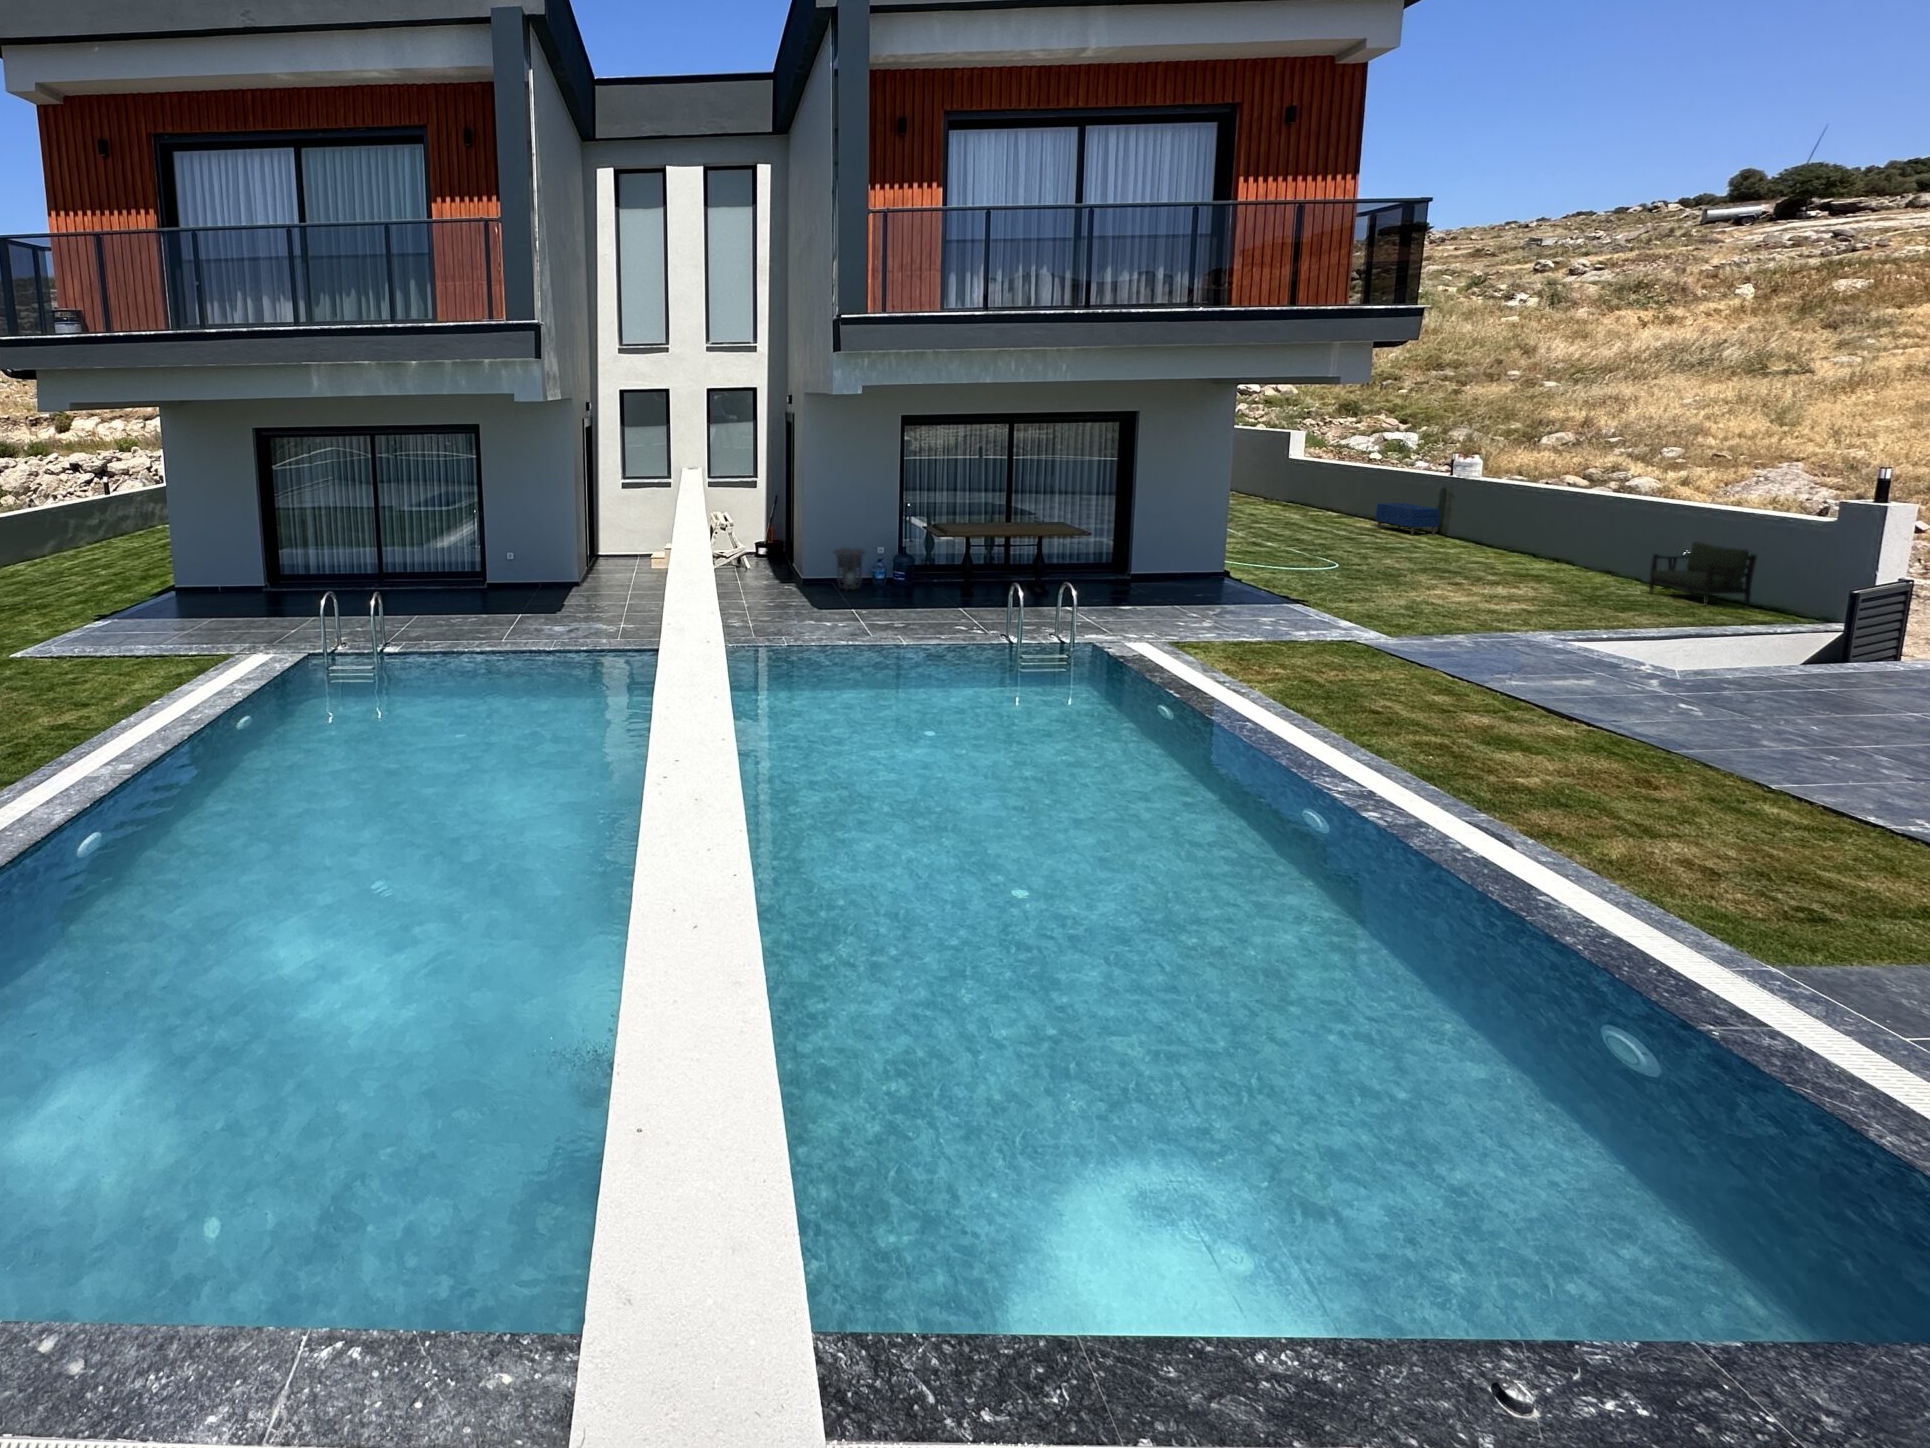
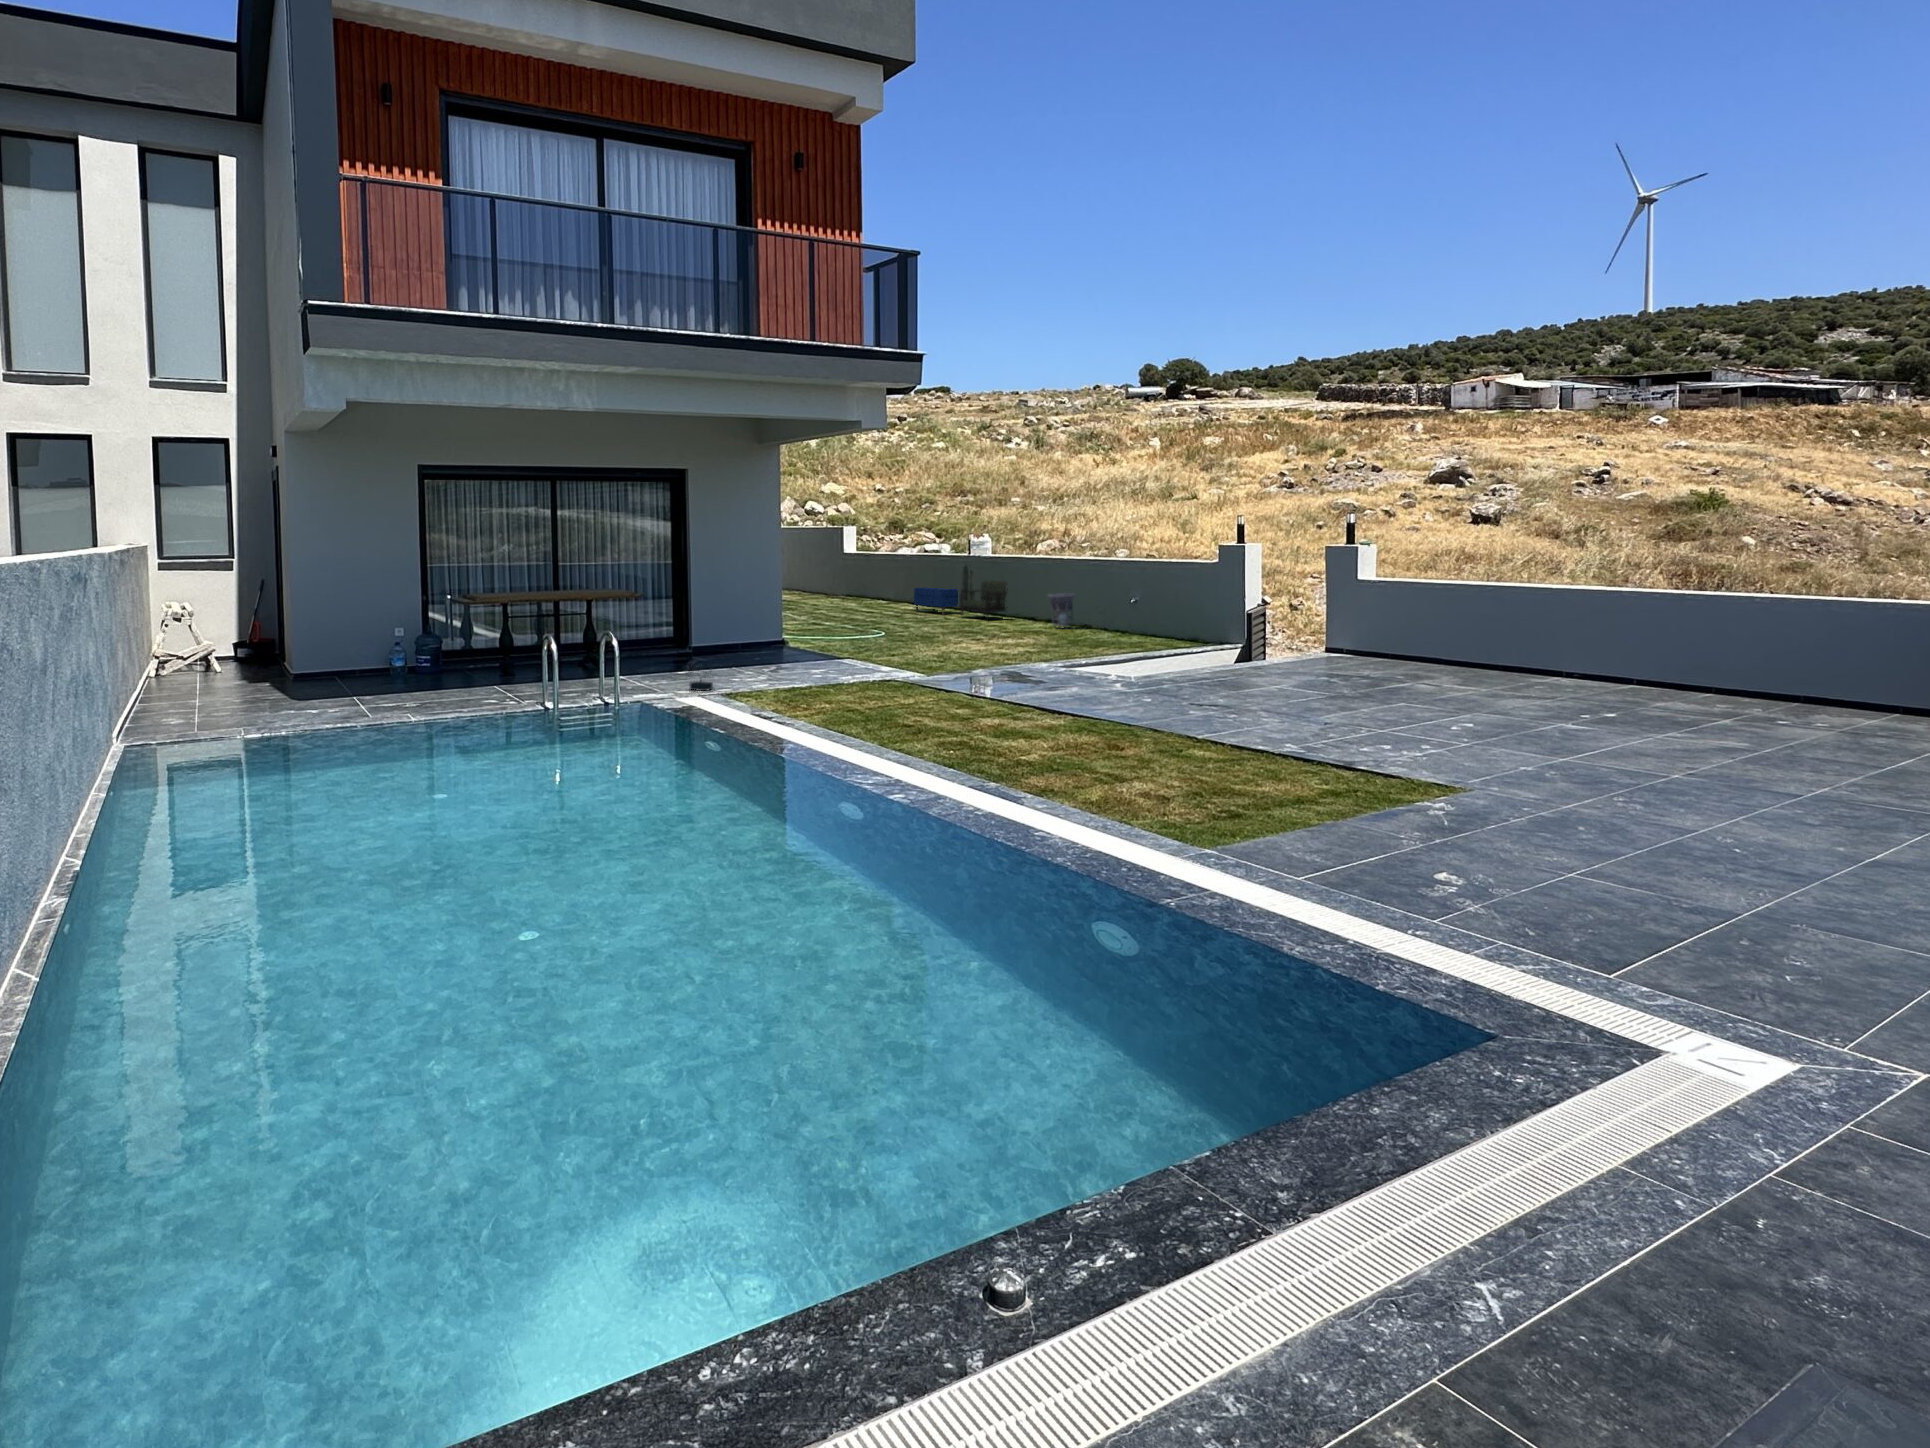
armchair: present [1649,541,1757,605] -> present [961,581,1008,620]
side table: present [834,548,866,590] -> present [1048,593,1075,629]
decorative plant: none [1136,606,1169,635] -> present [688,662,713,691]

